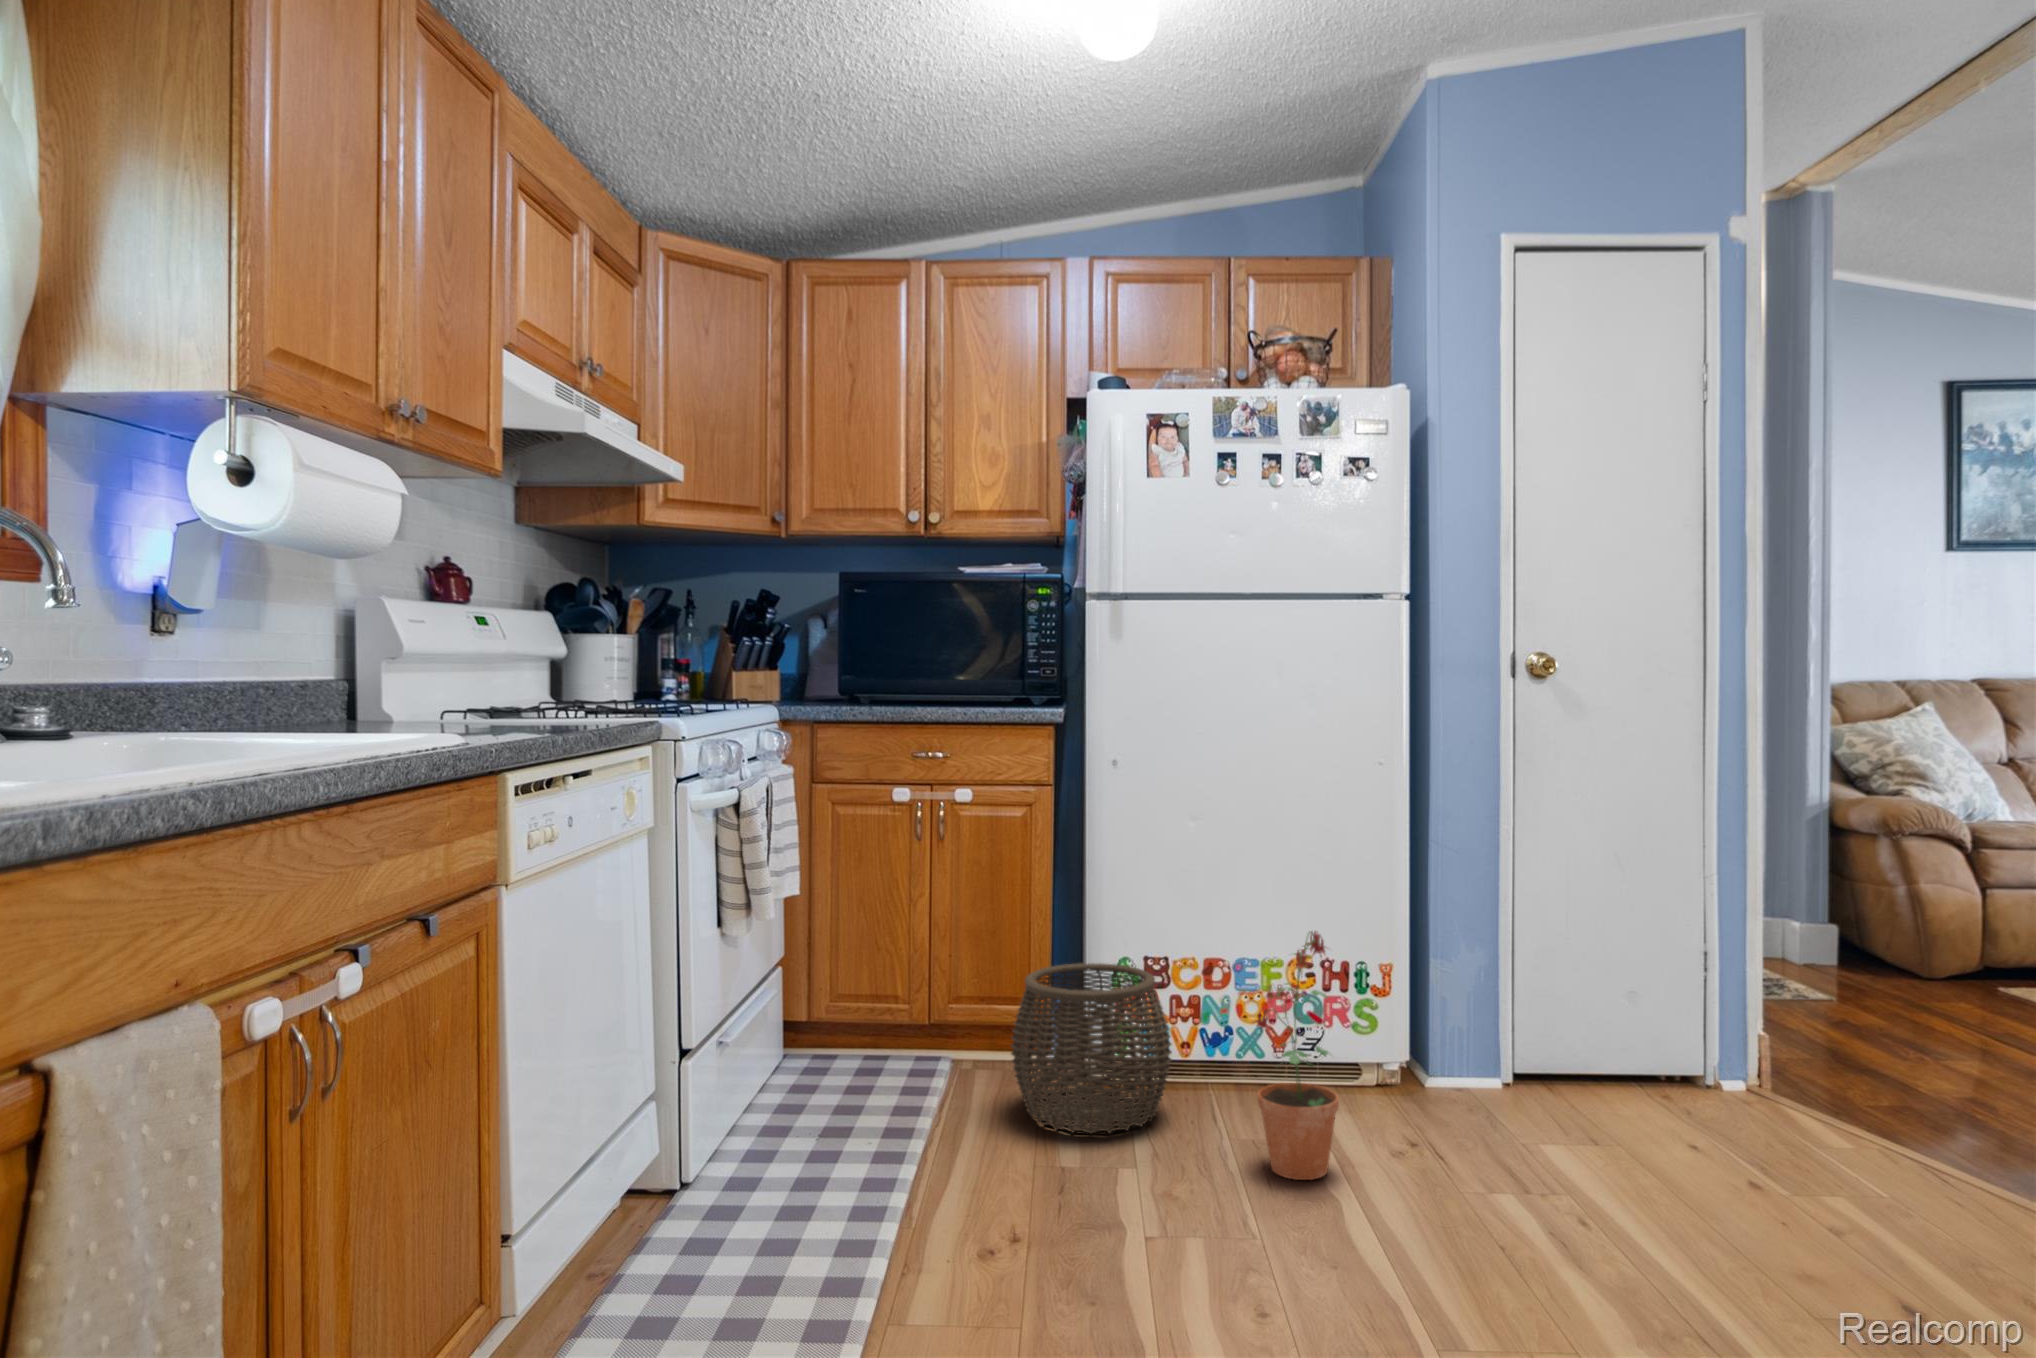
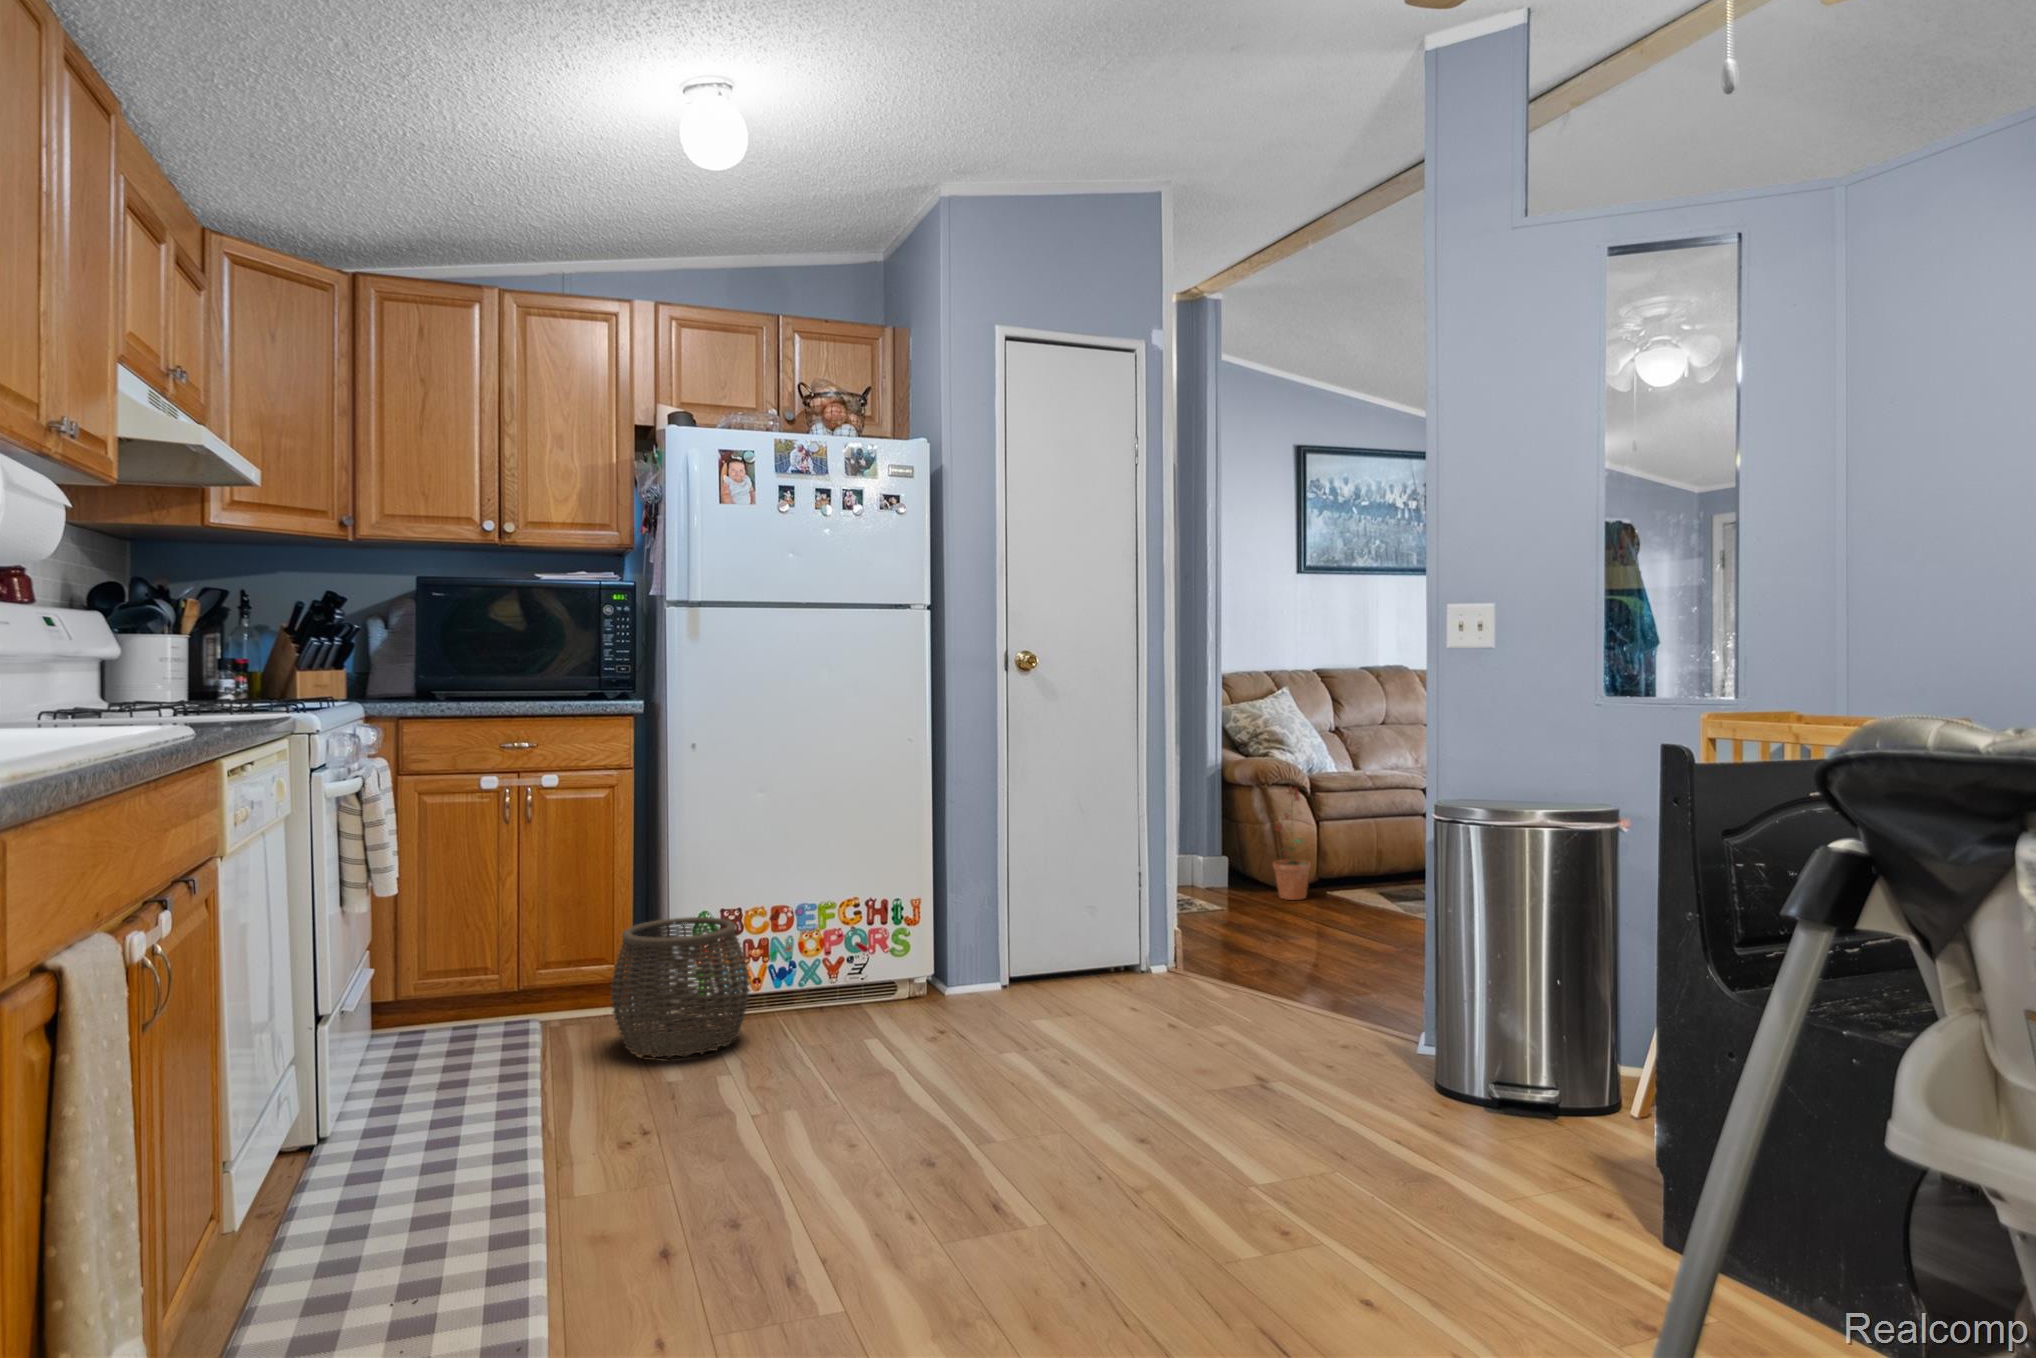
potted plant: present [1255,931,1339,1180] -> present [1273,787,1311,900]

